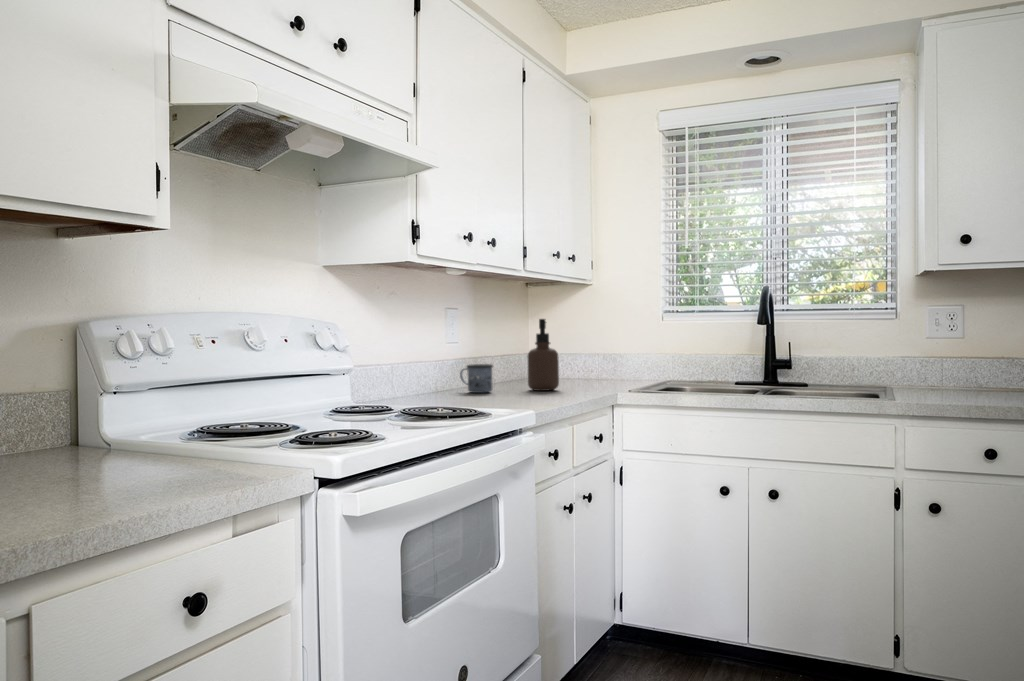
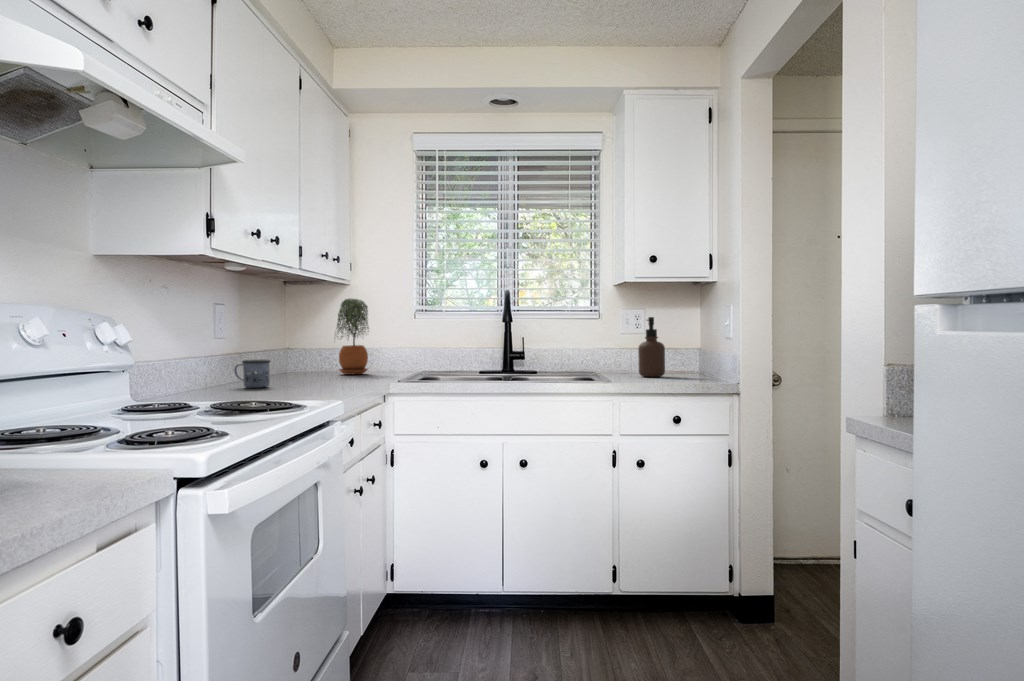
potted plant: none [574,299,612,381] -> present [337,299,369,375]
soap dispenser: present [528,319,559,391] -> present [638,317,665,377]

